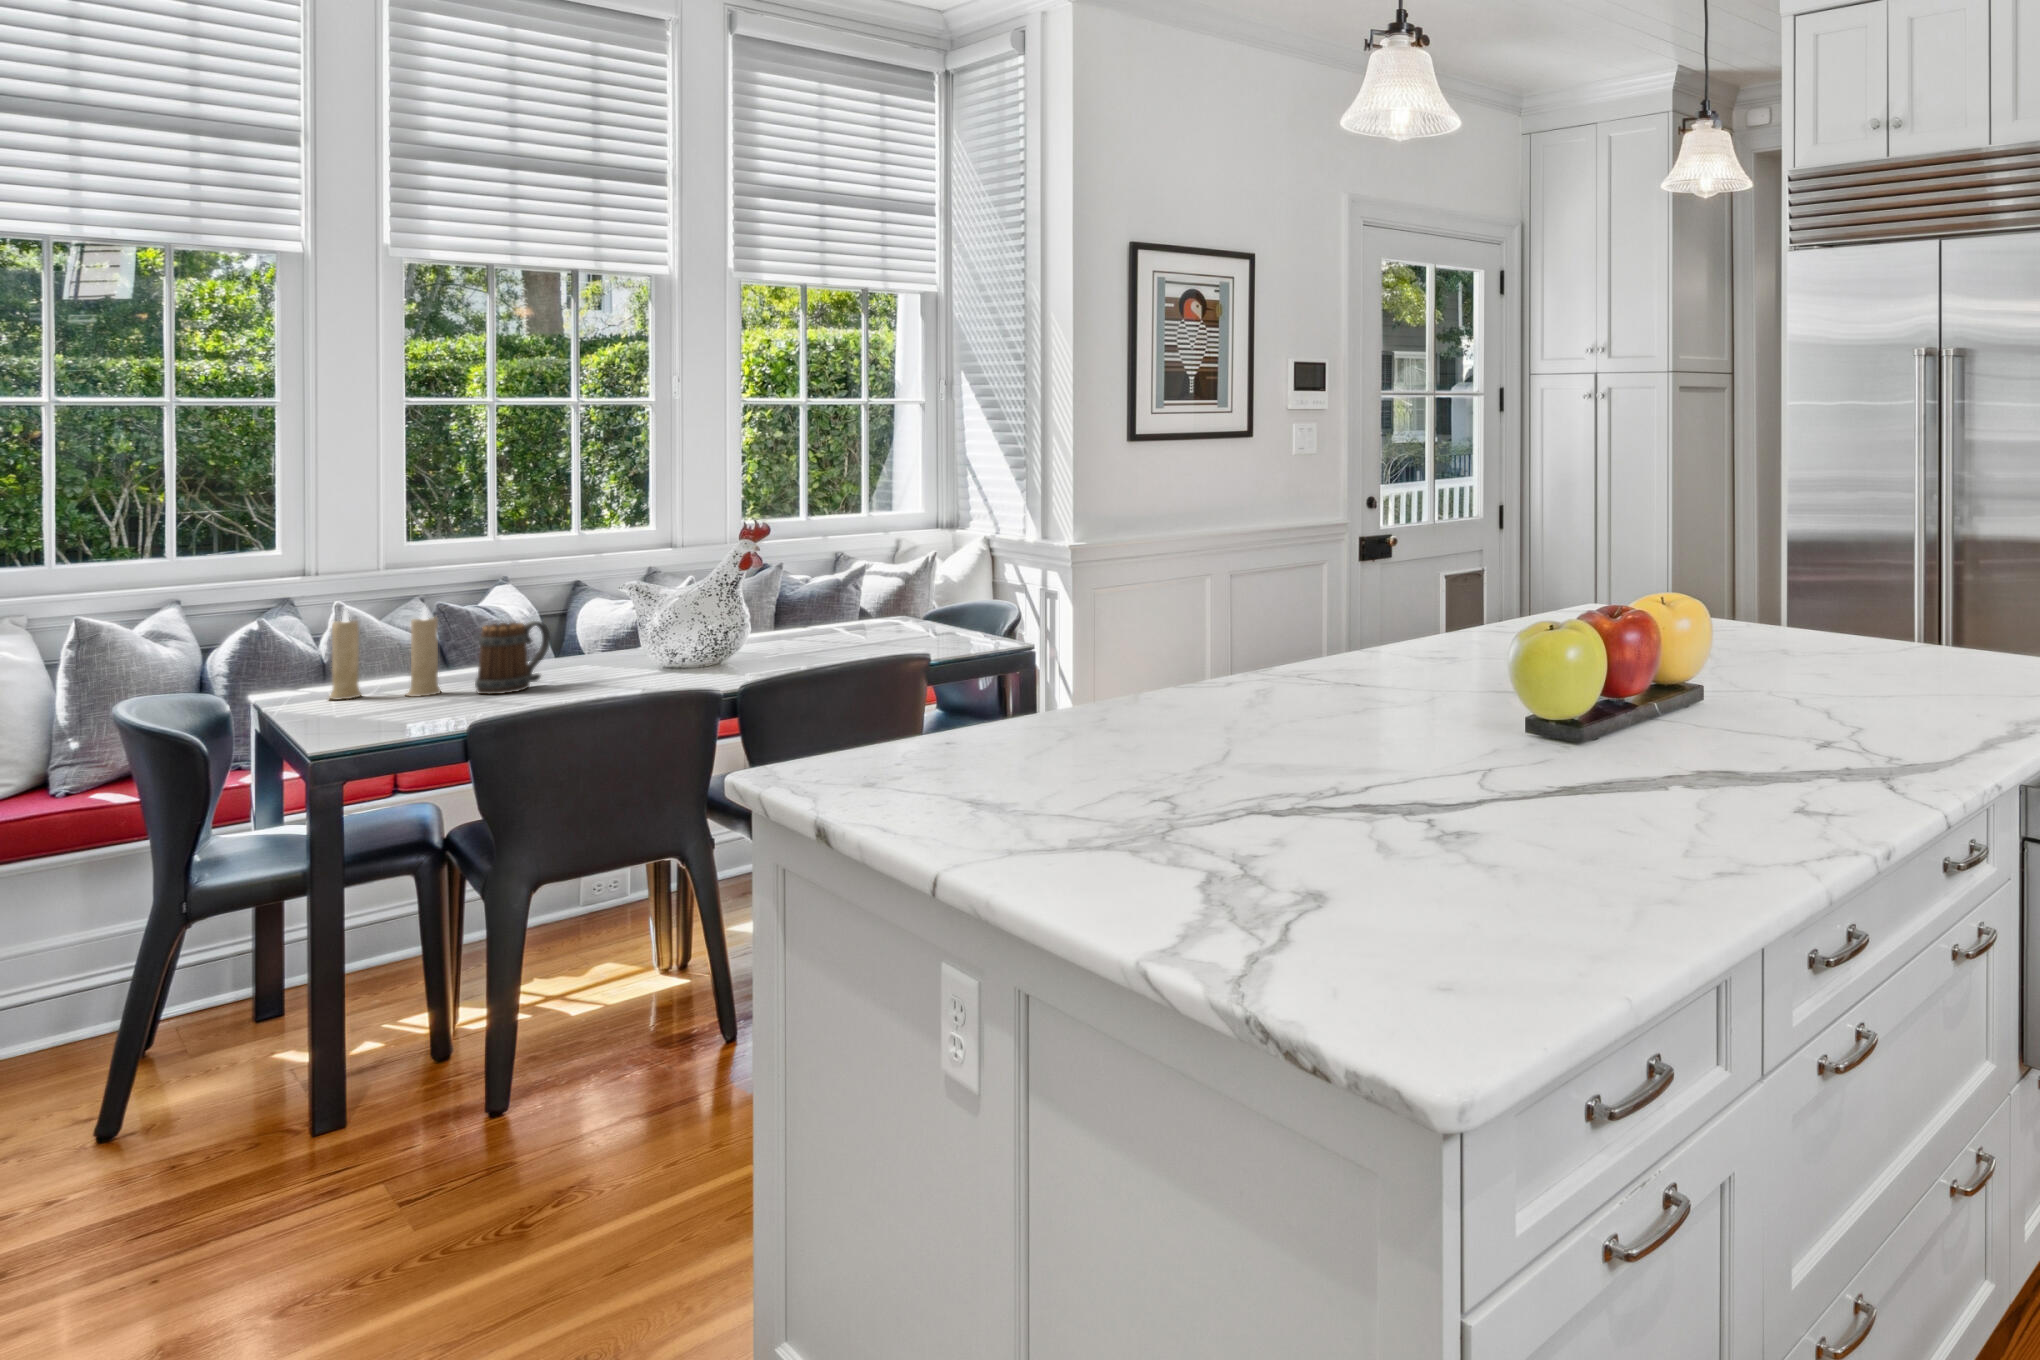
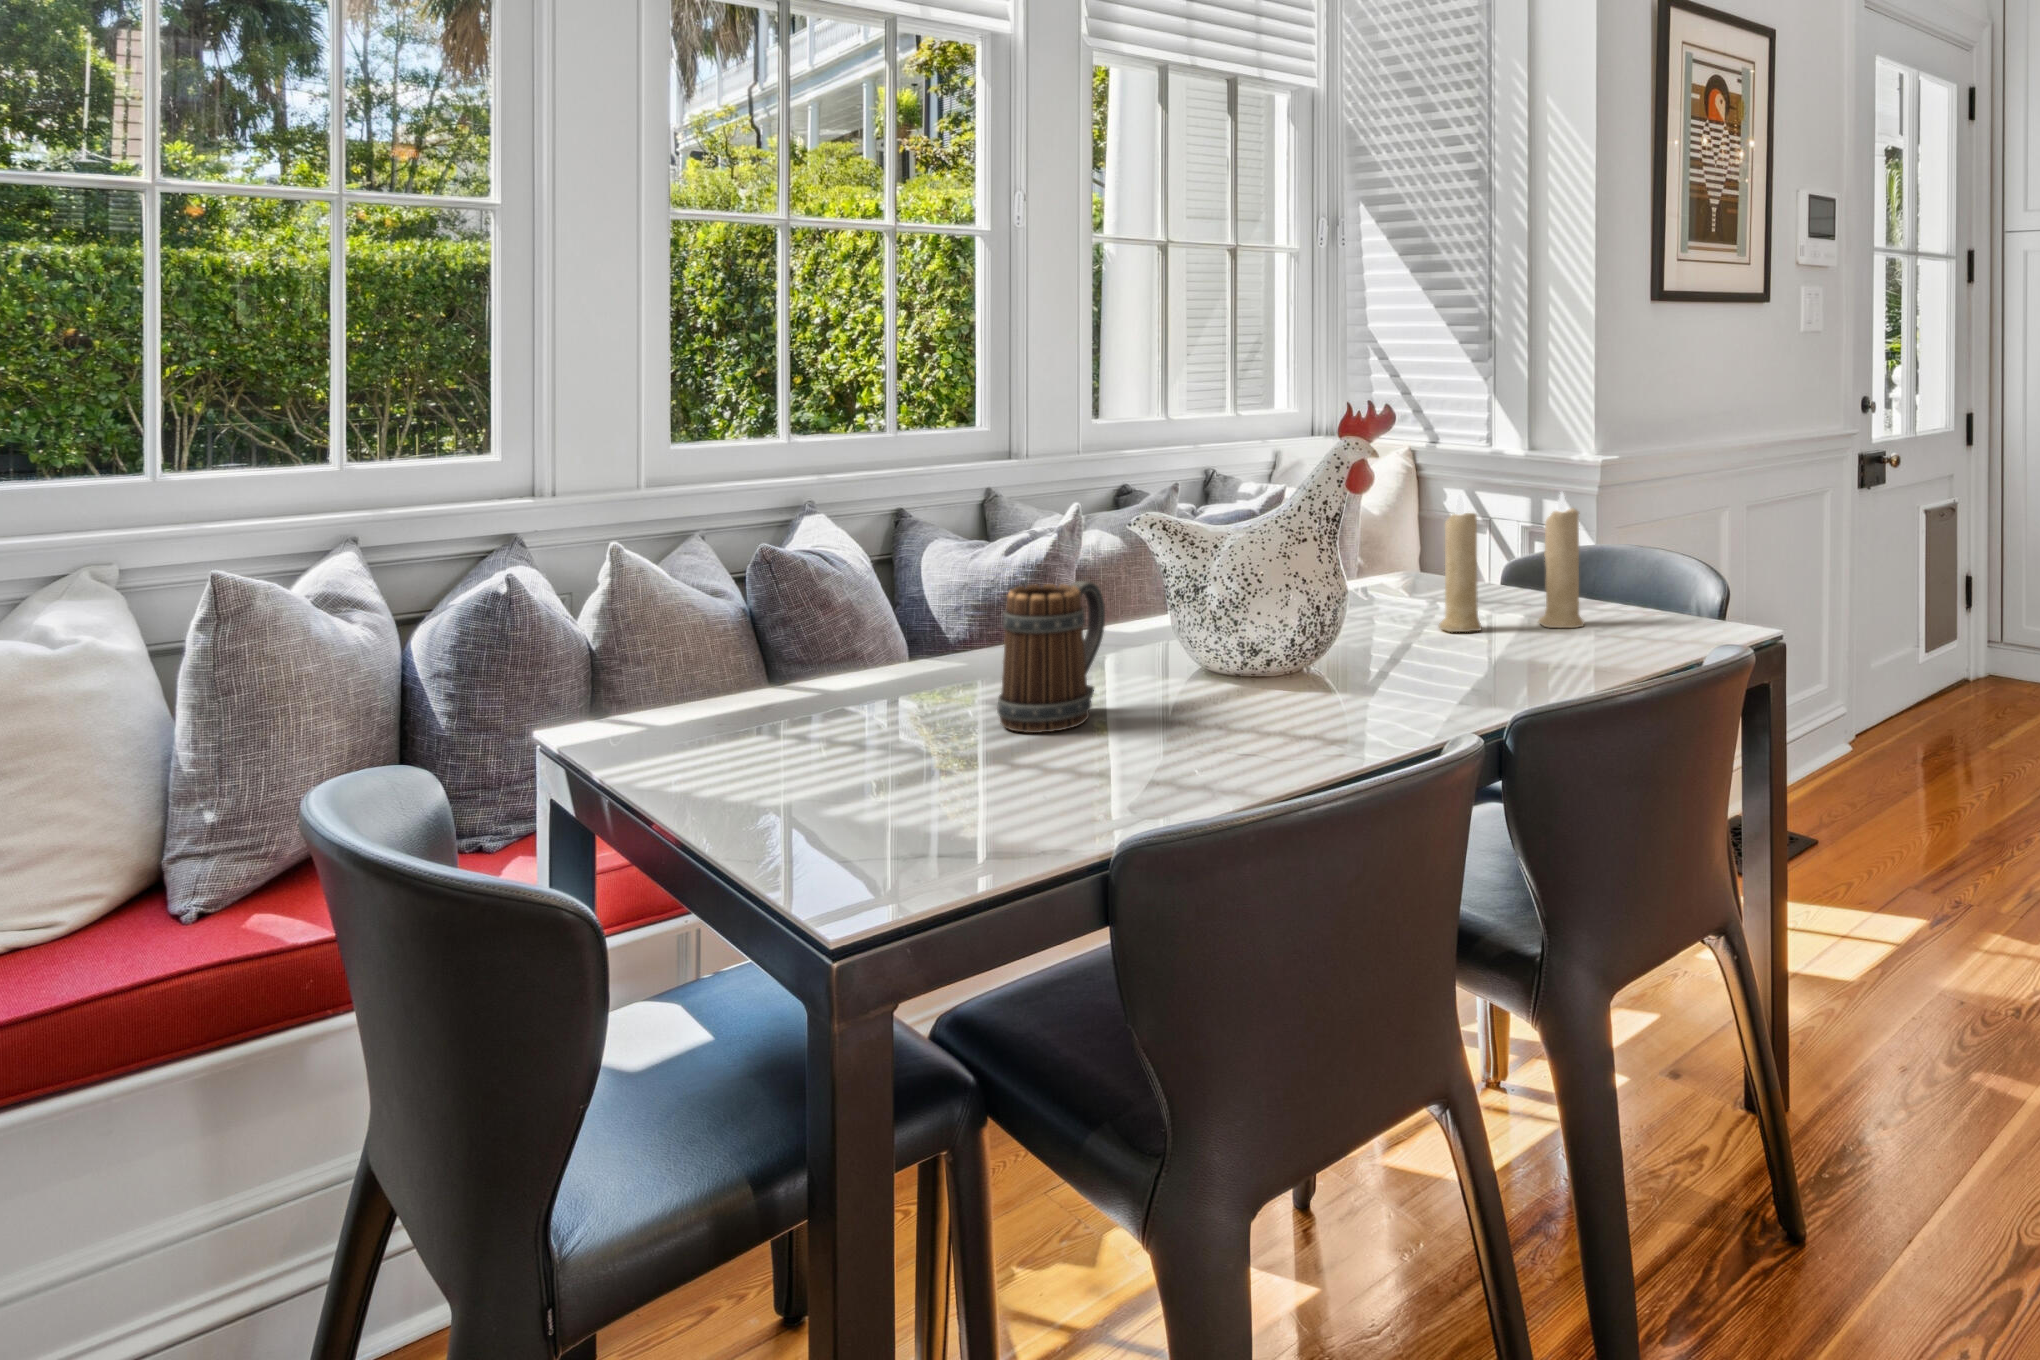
candle: present [329,607,440,700] -> present [1439,492,1584,632]

